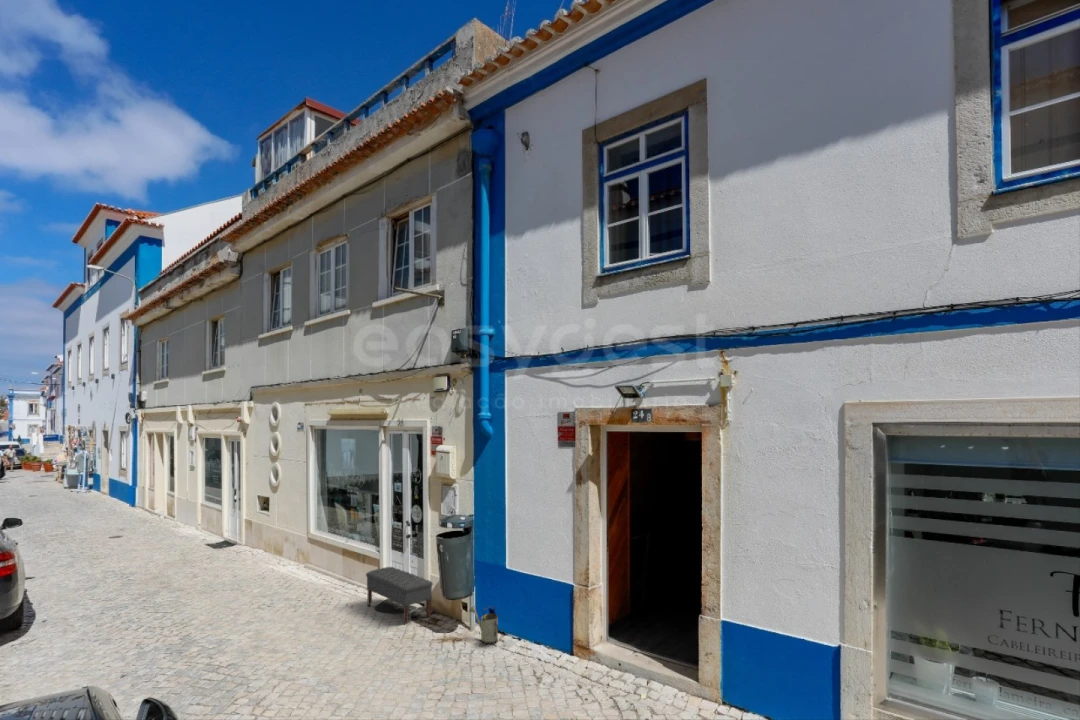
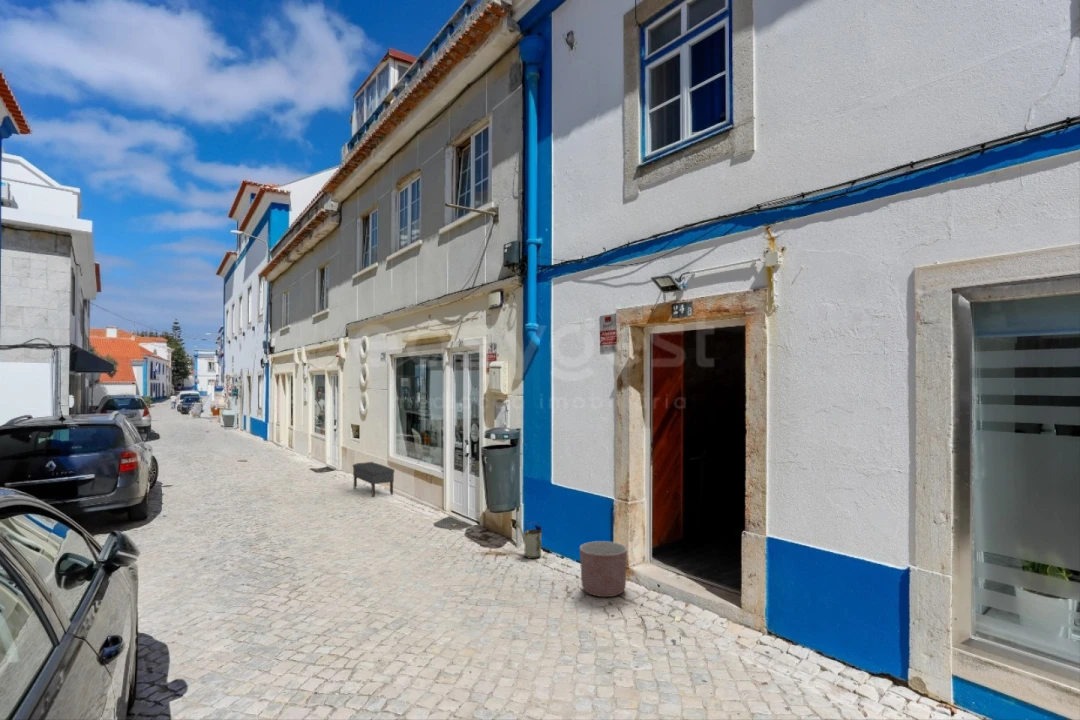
bench: present [366,567,433,624] -> present [353,462,394,497]
planter: none [548,626,592,683] -> present [580,541,627,597]

